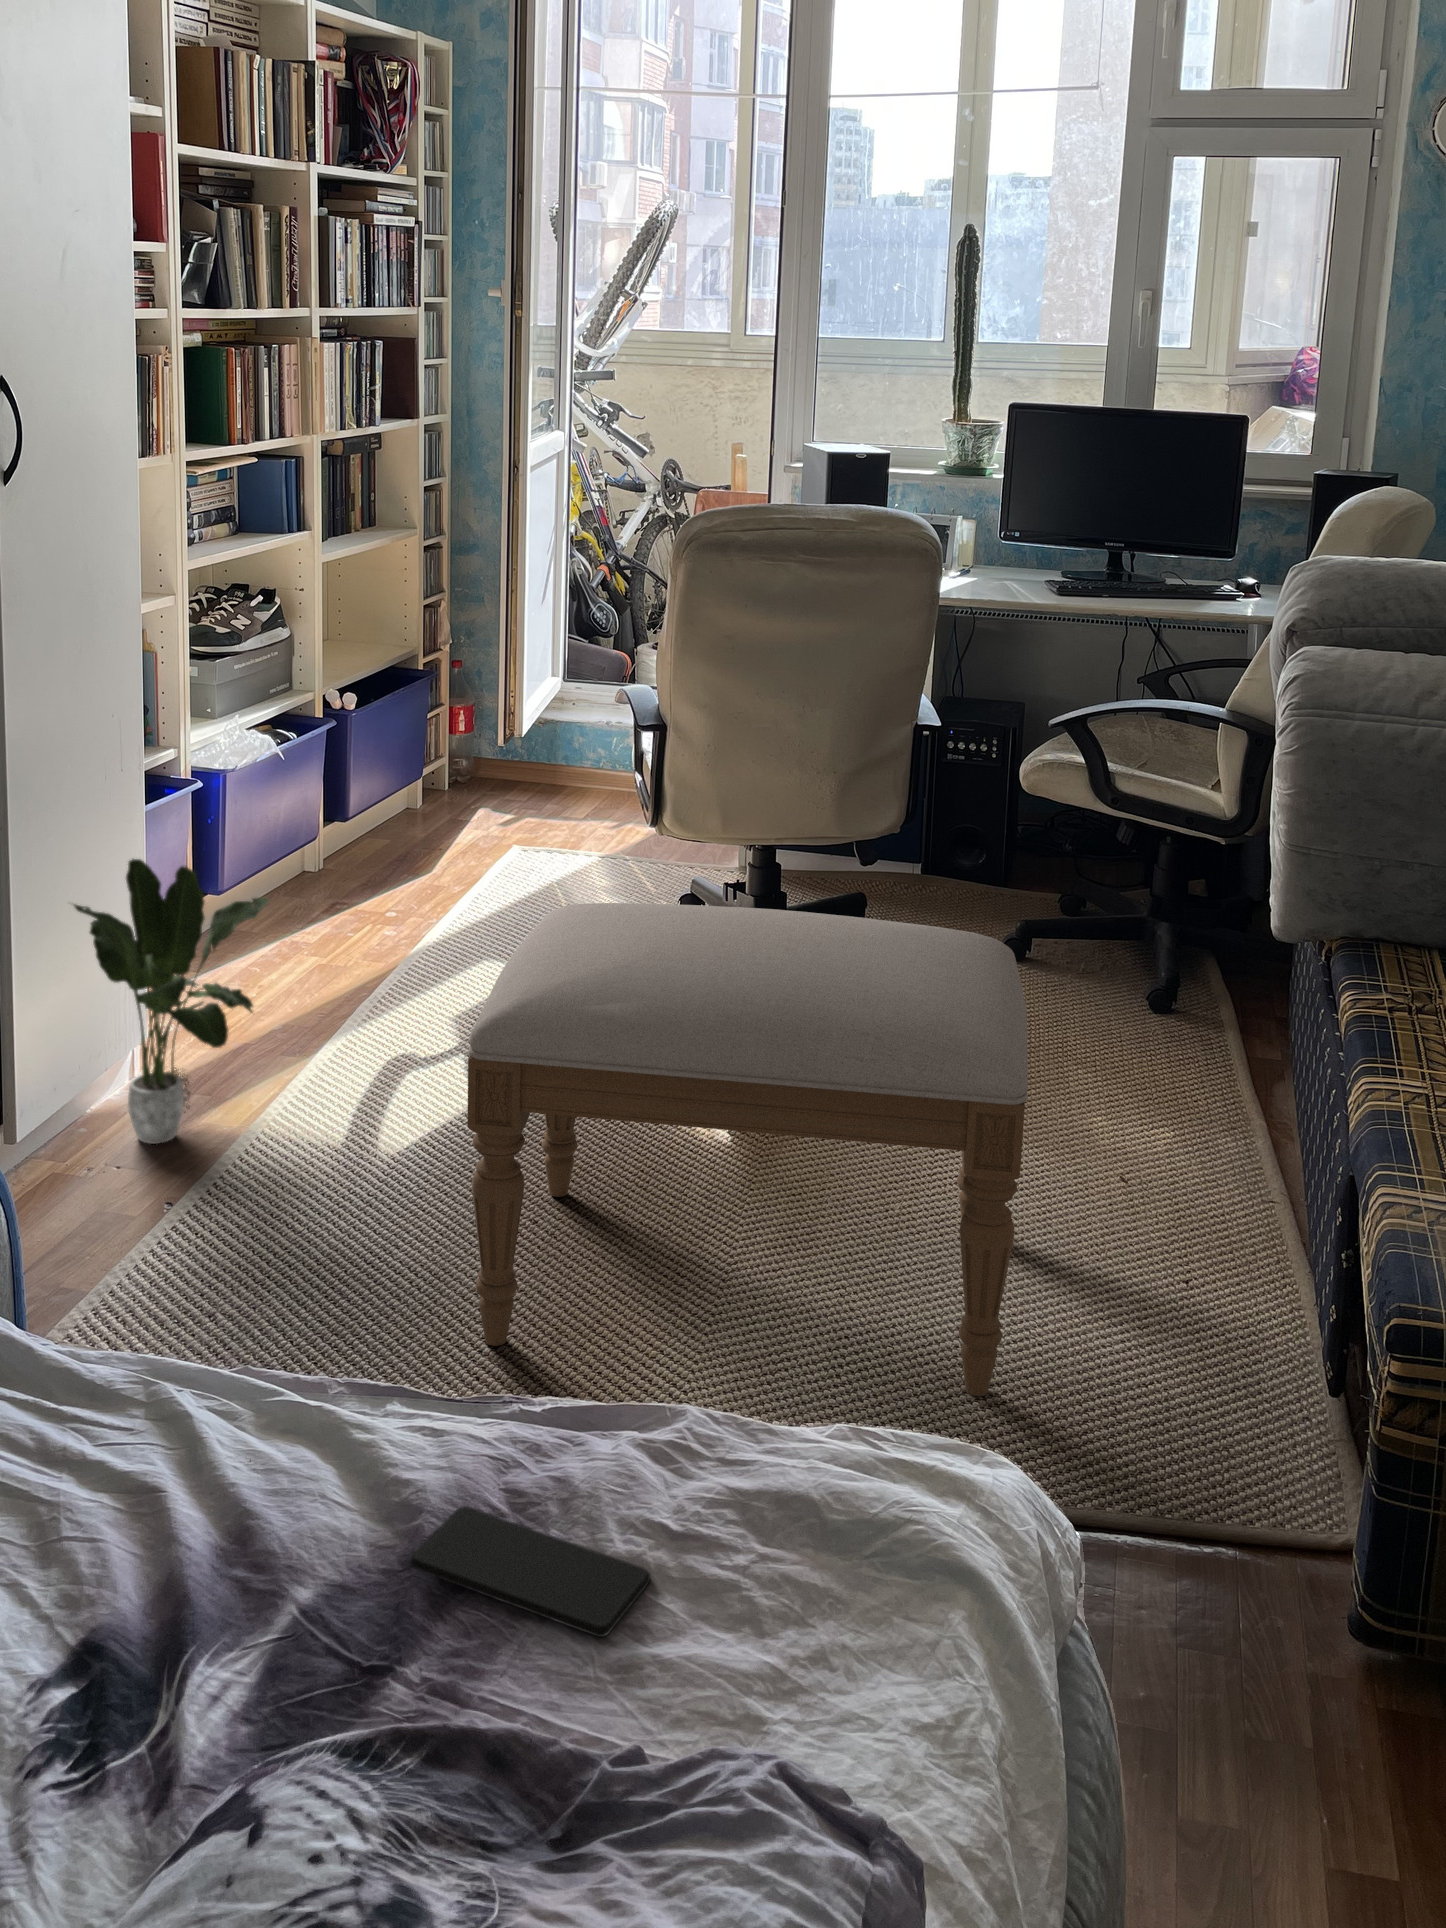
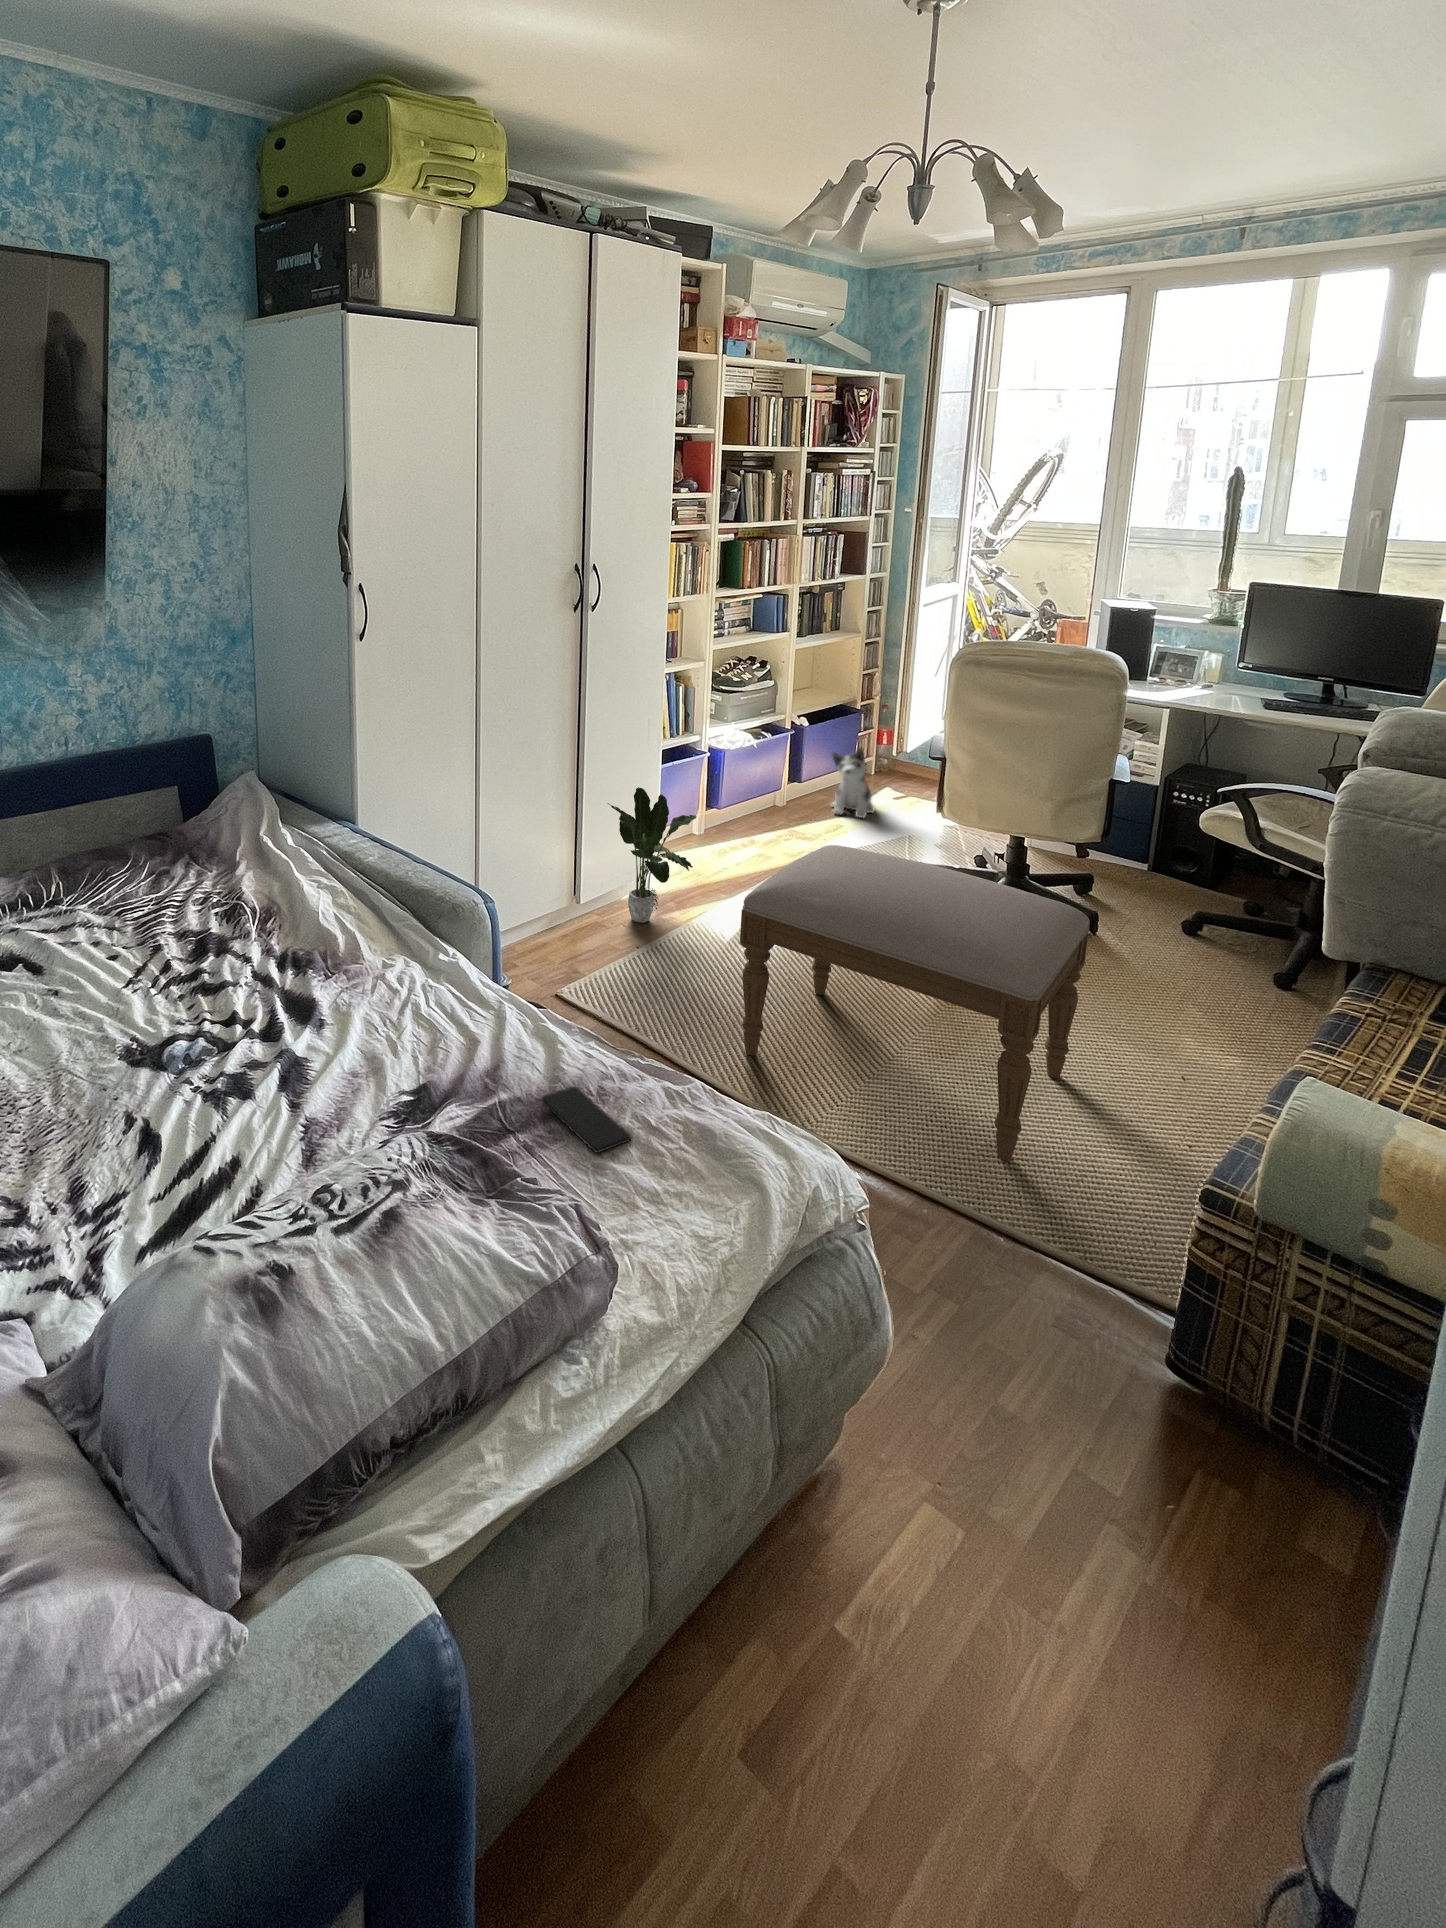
plush toy: none [410,734,491,867] -> present [831,747,874,818]

